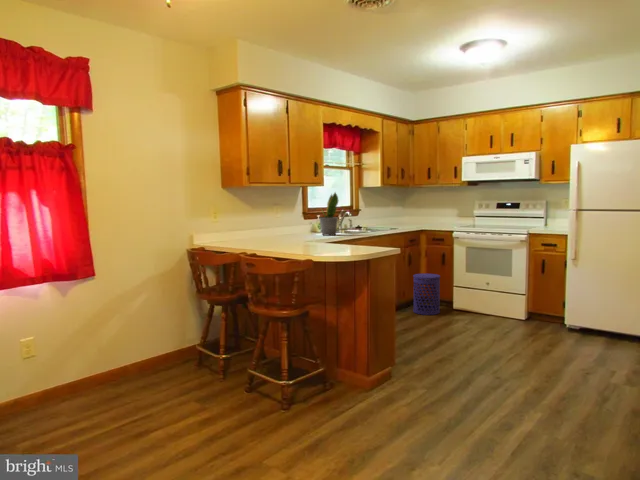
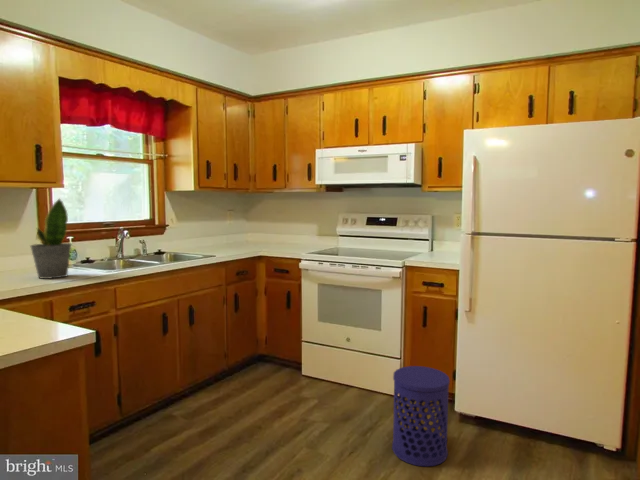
waste bin: present [413,273,440,315] -> present [392,366,450,466]

